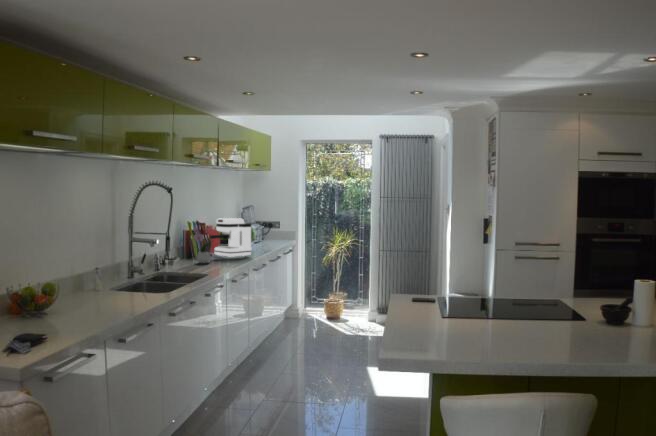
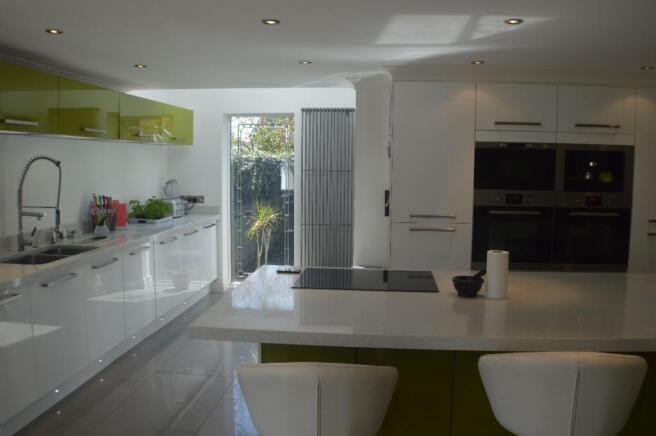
coffee maker: present [210,218,251,257] -> none [114,192,158,231]

